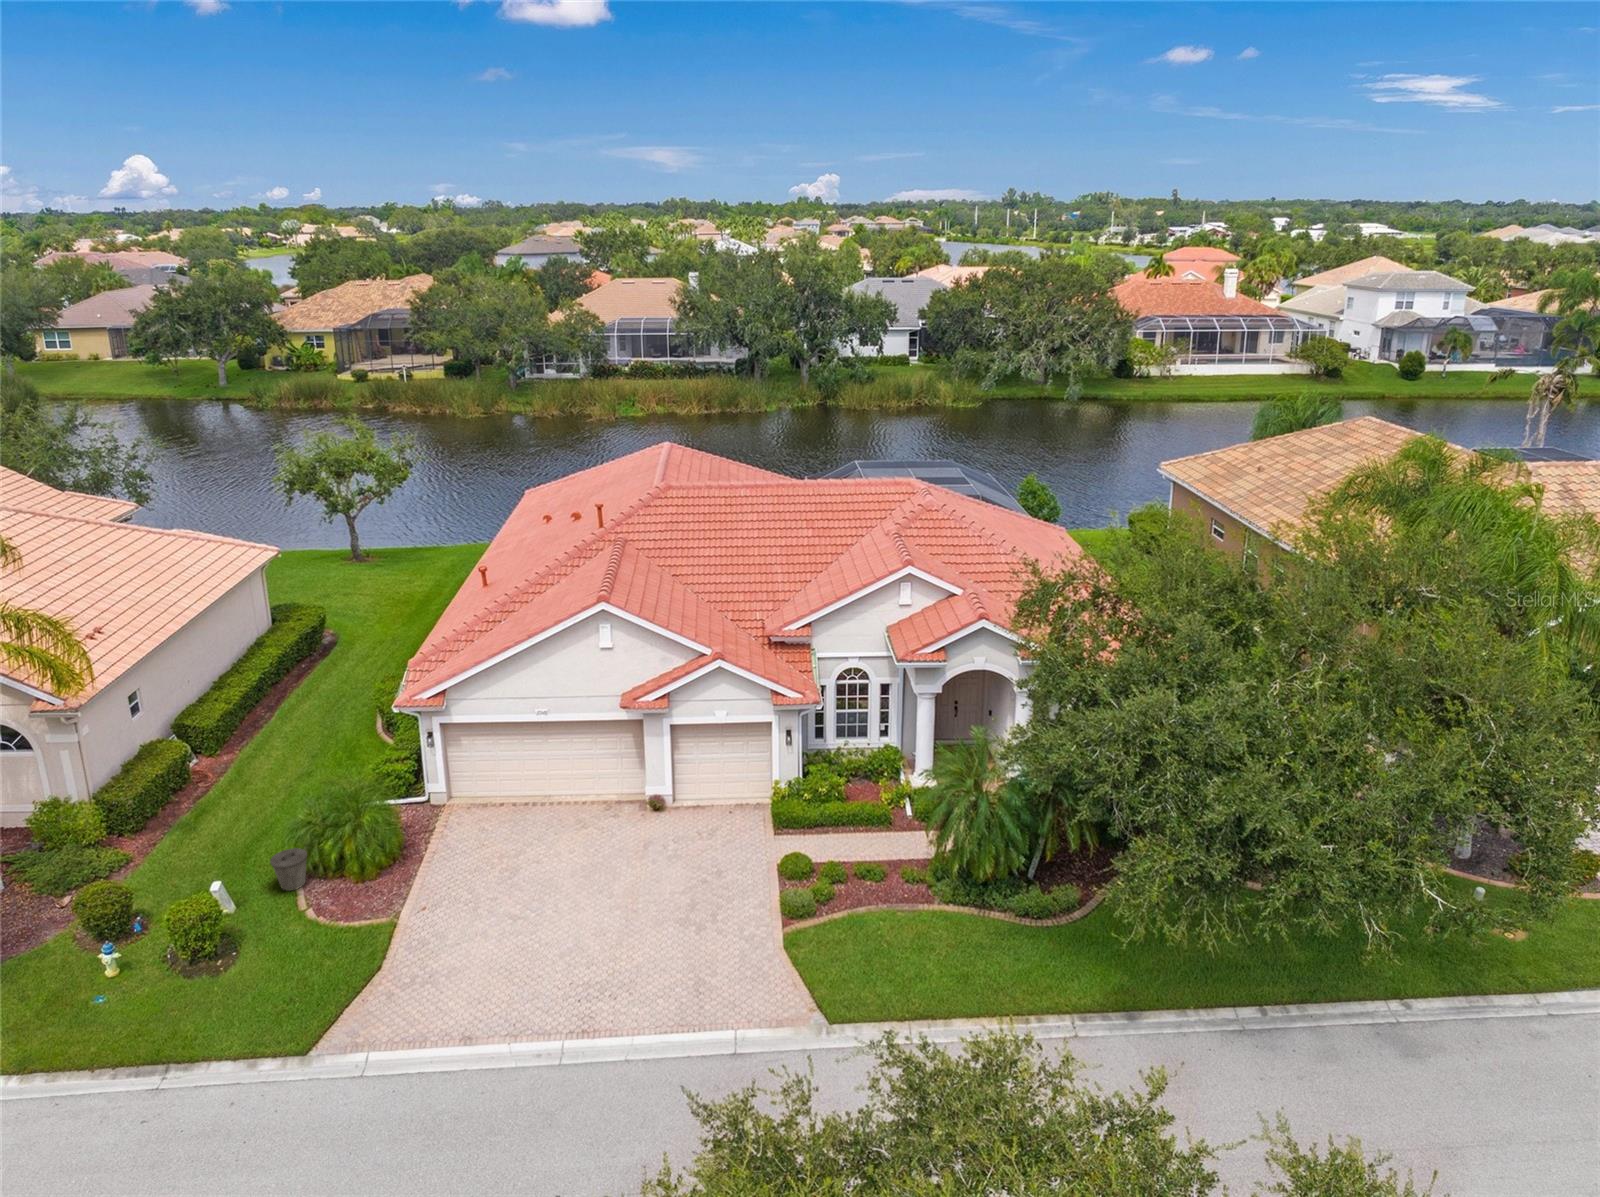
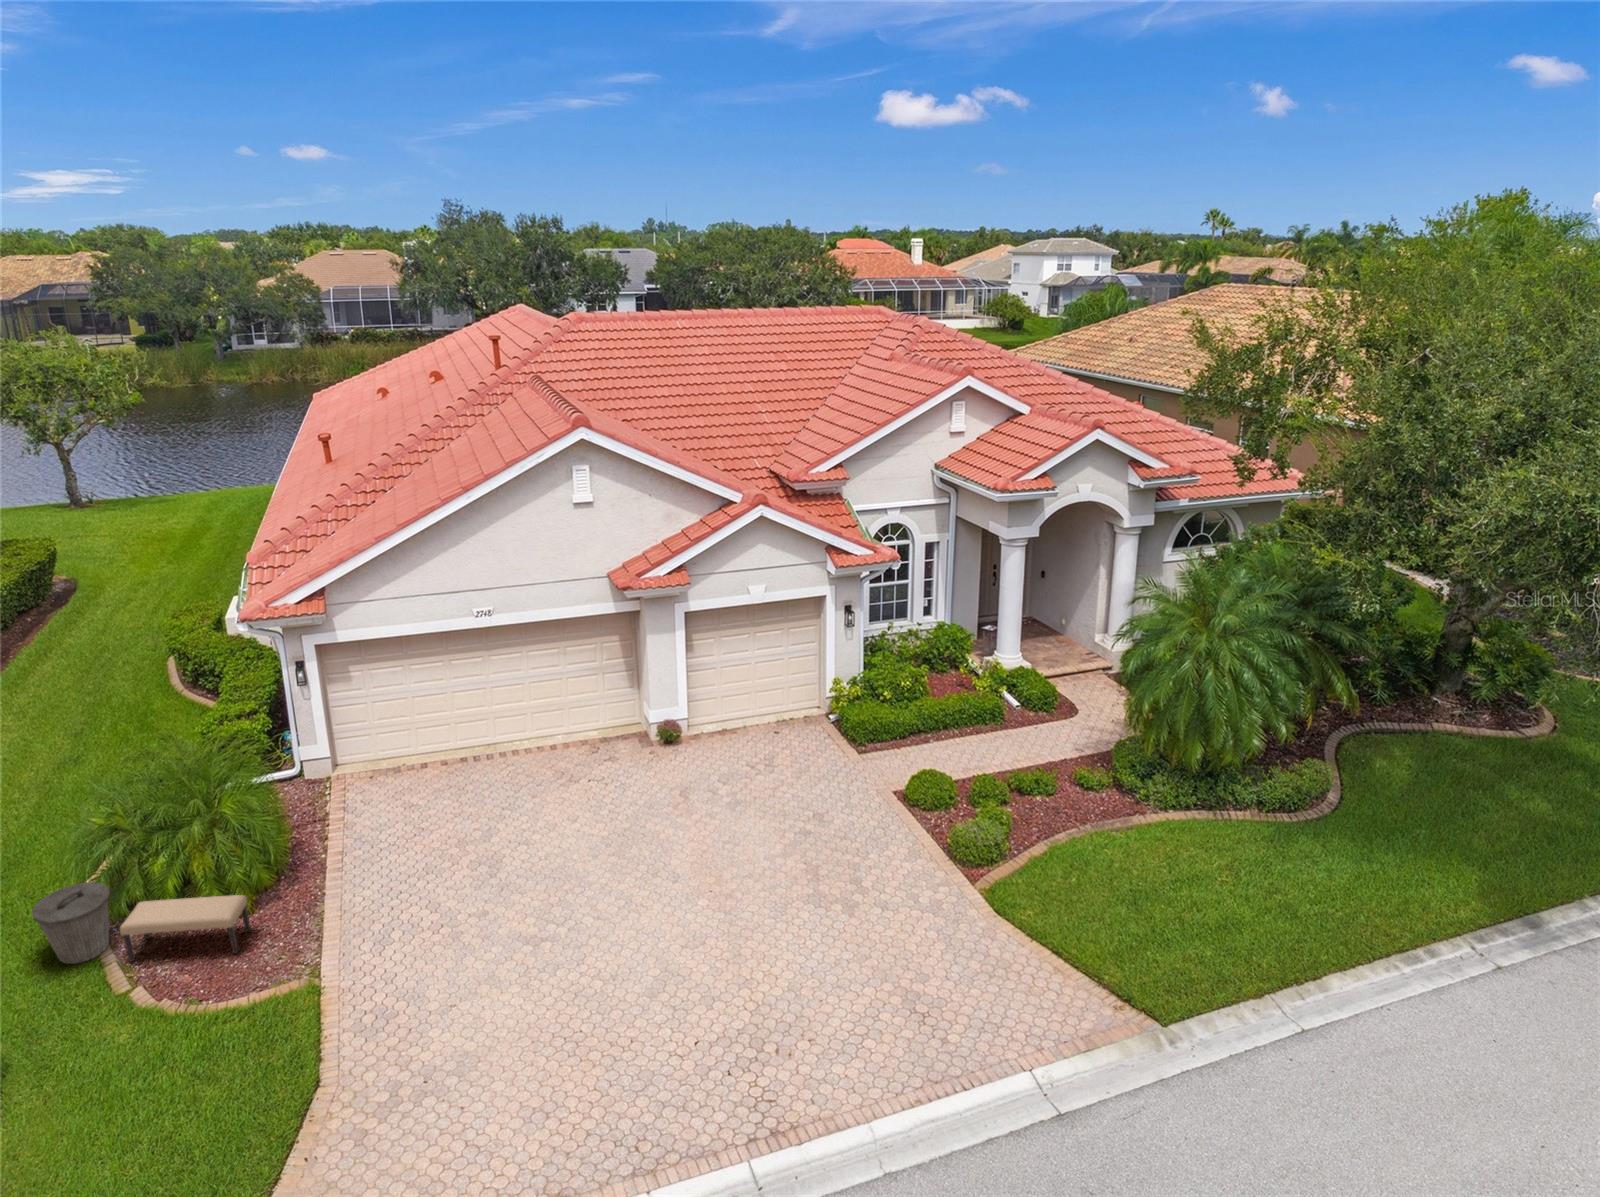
bench: none [308,863,372,900] -> present [120,895,251,961]

